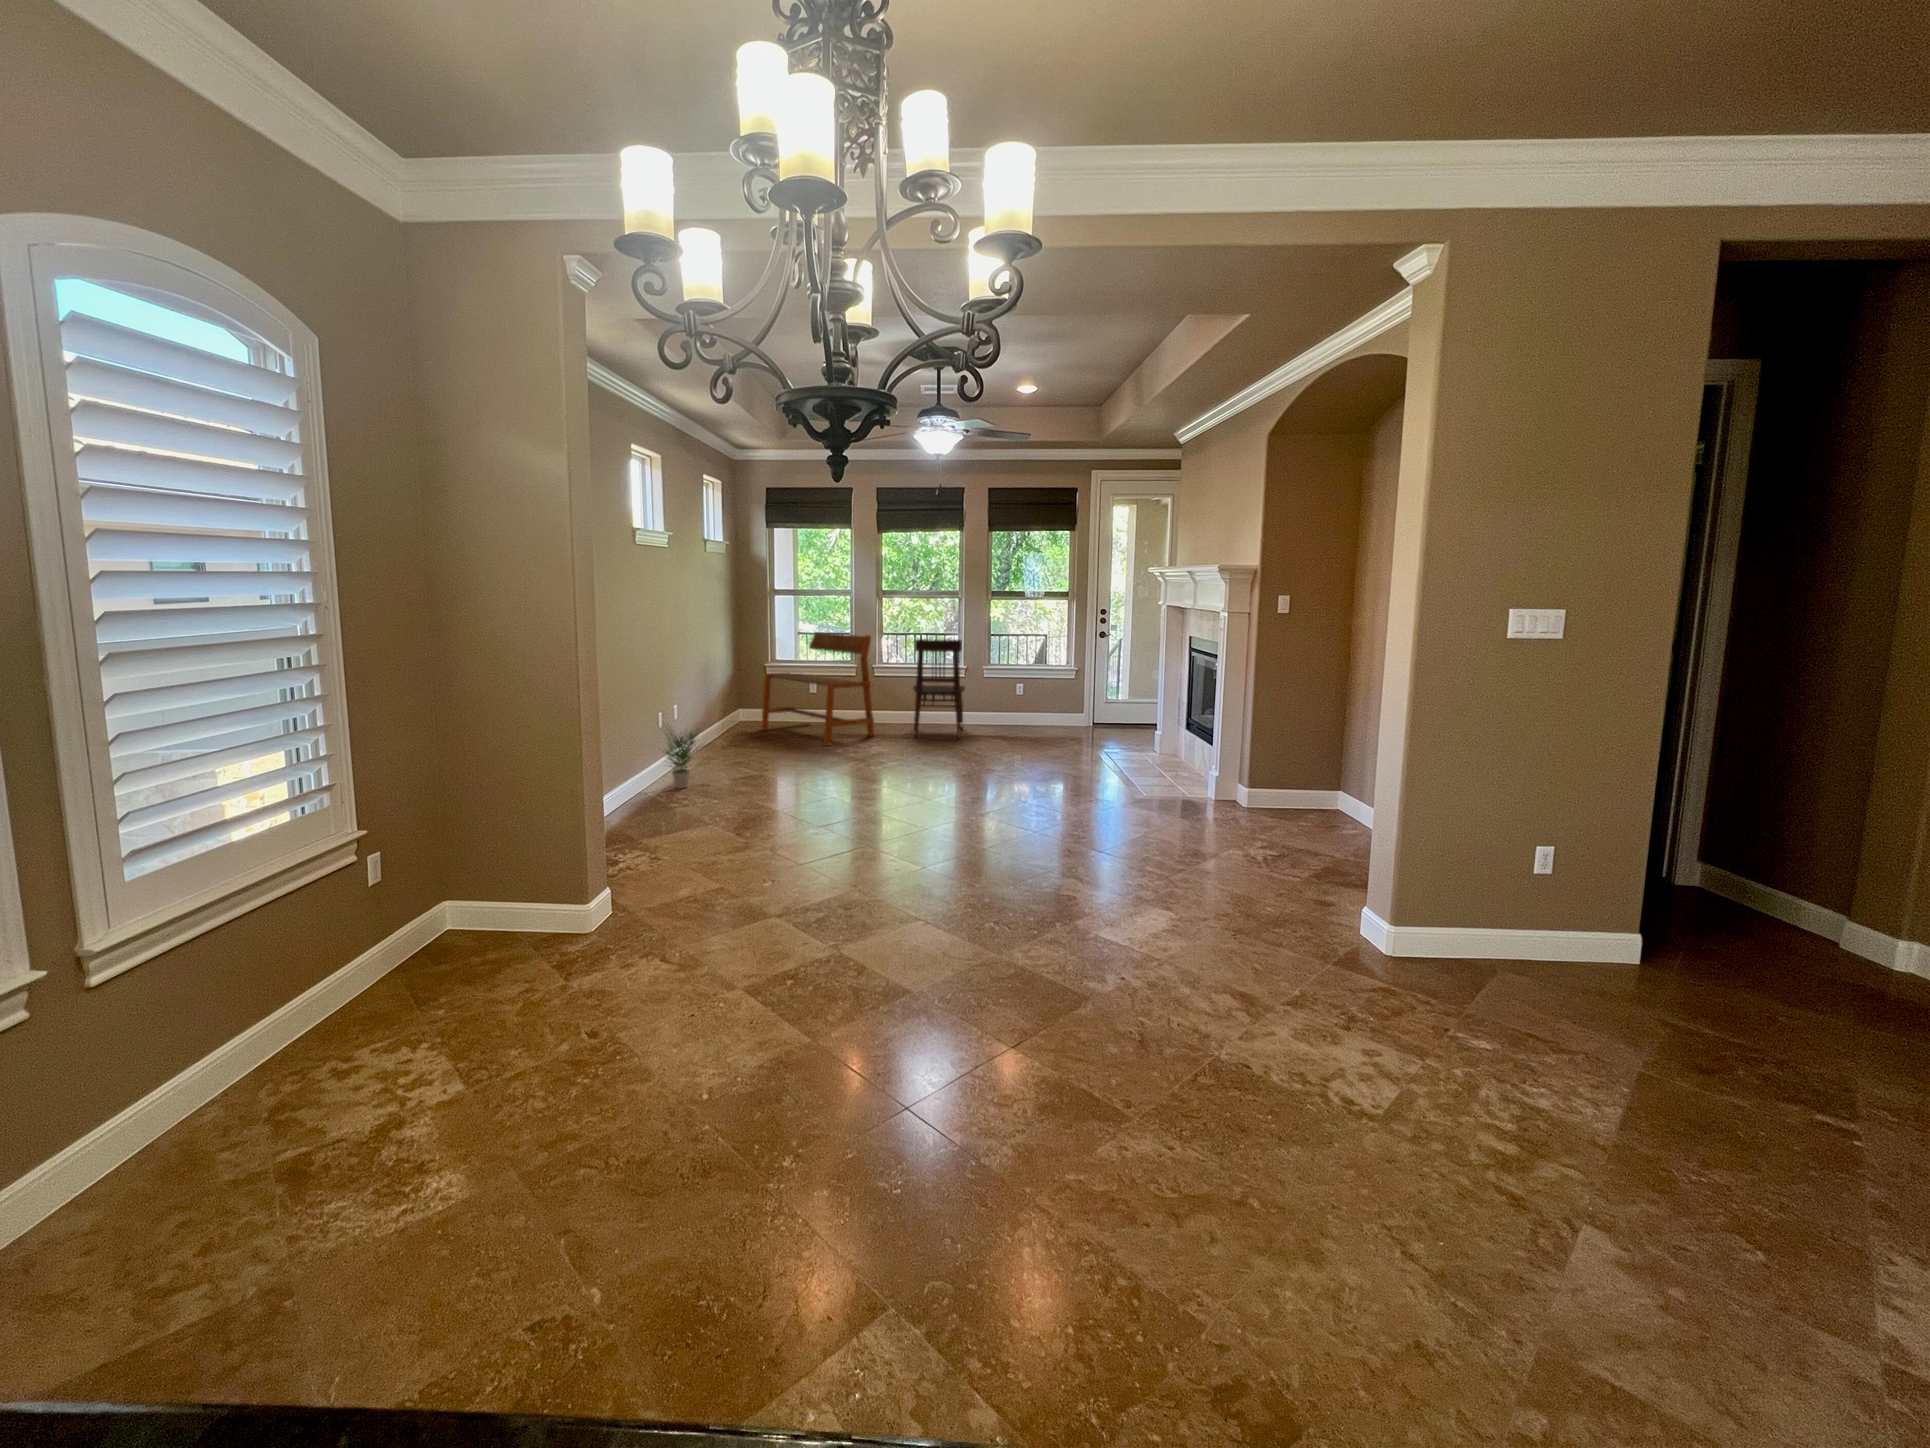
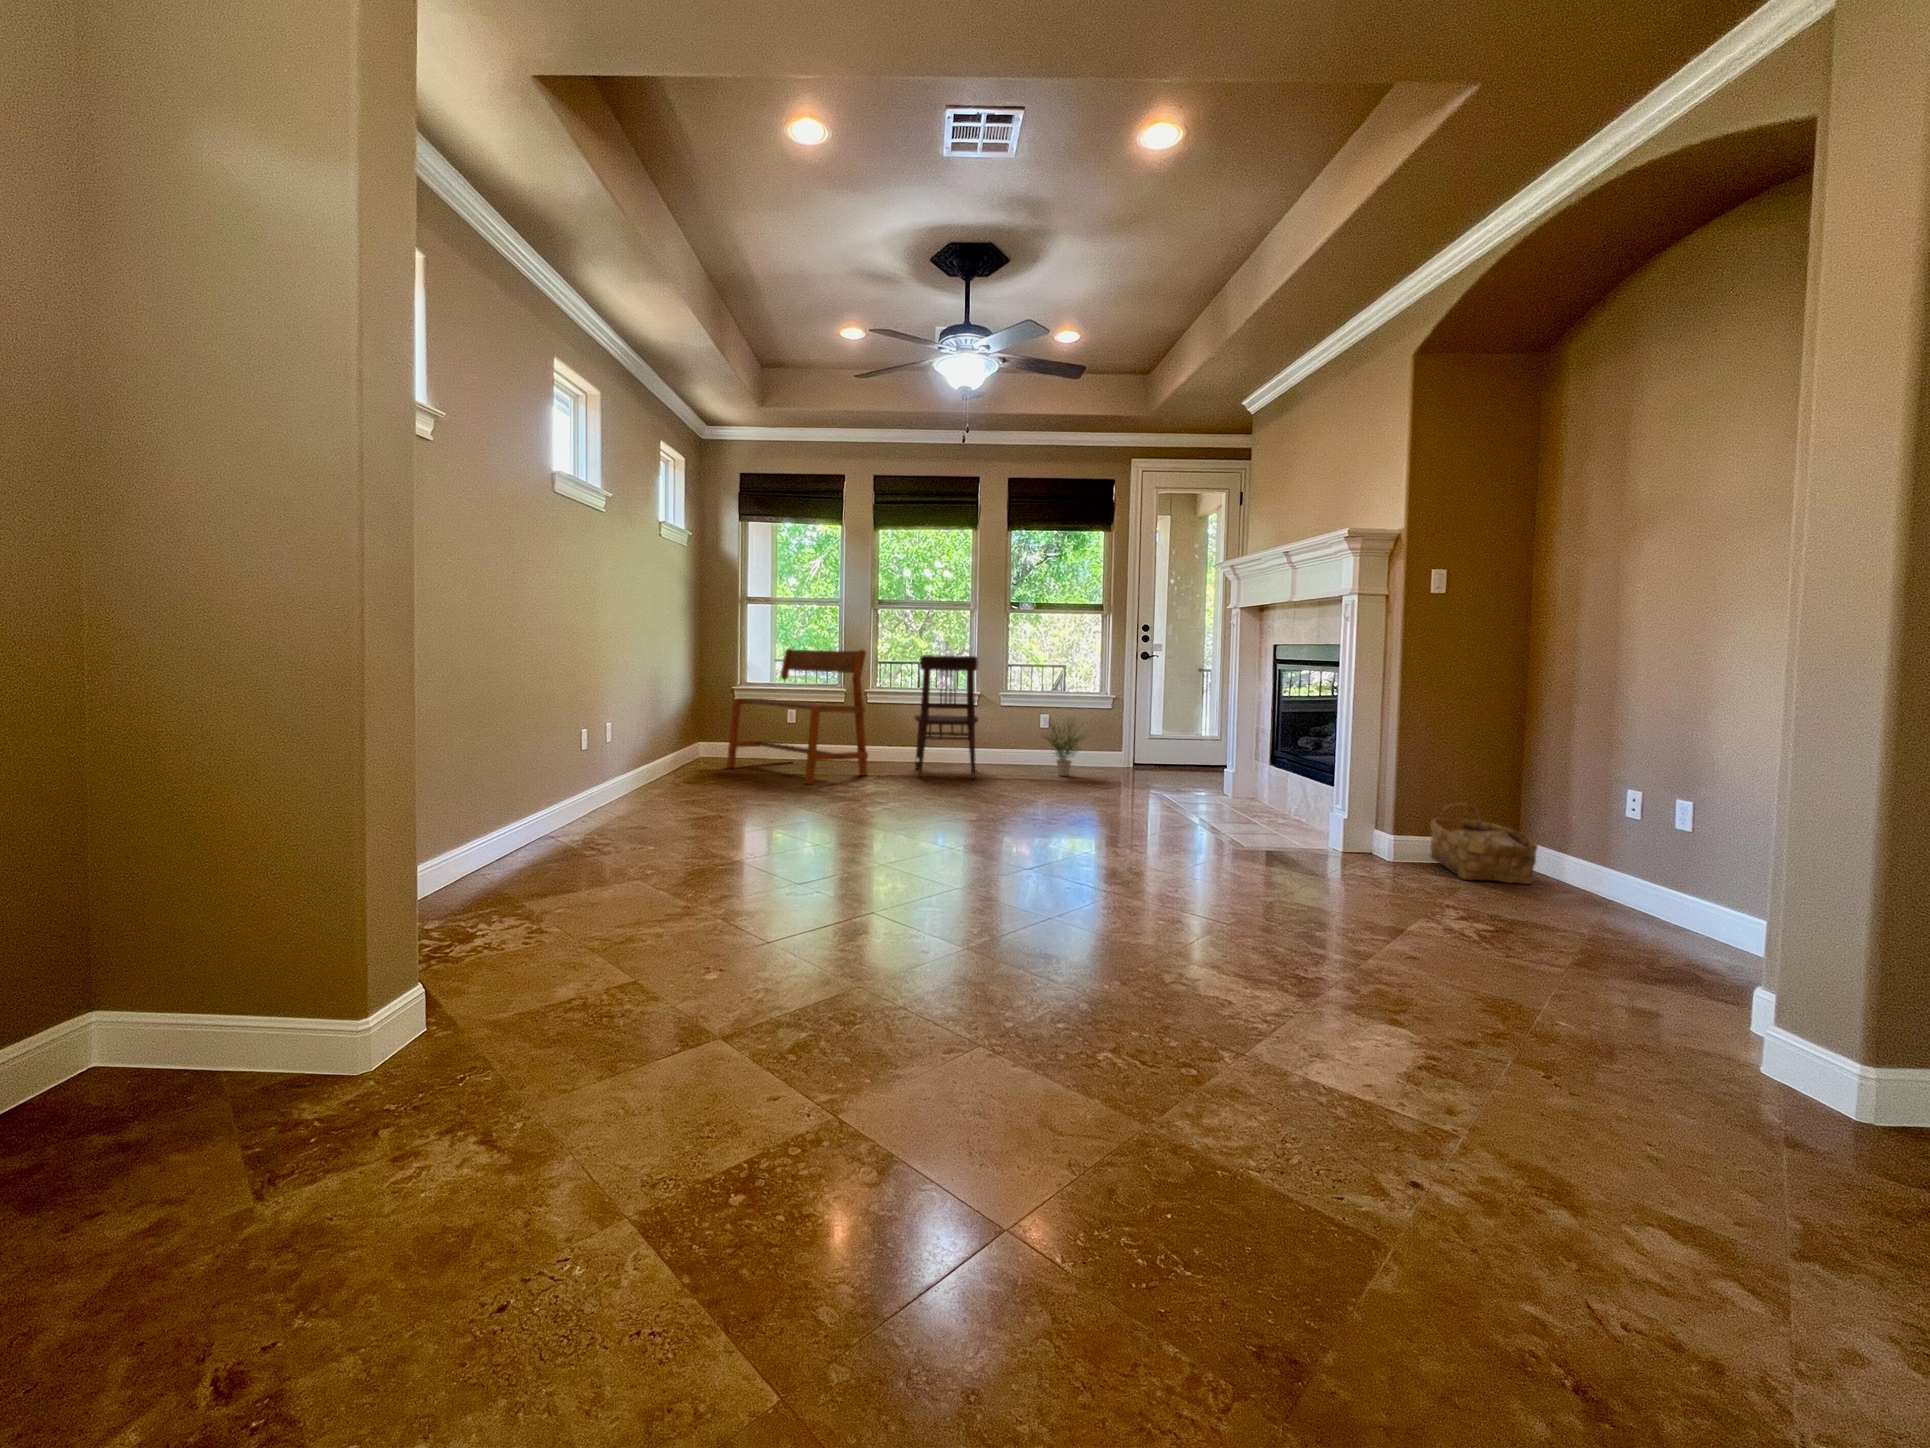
potted plant: present [666,727,702,788] -> present [1046,719,1083,776]
woven basket: none [1273,766,1337,825] -> present [1430,803,1537,884]

